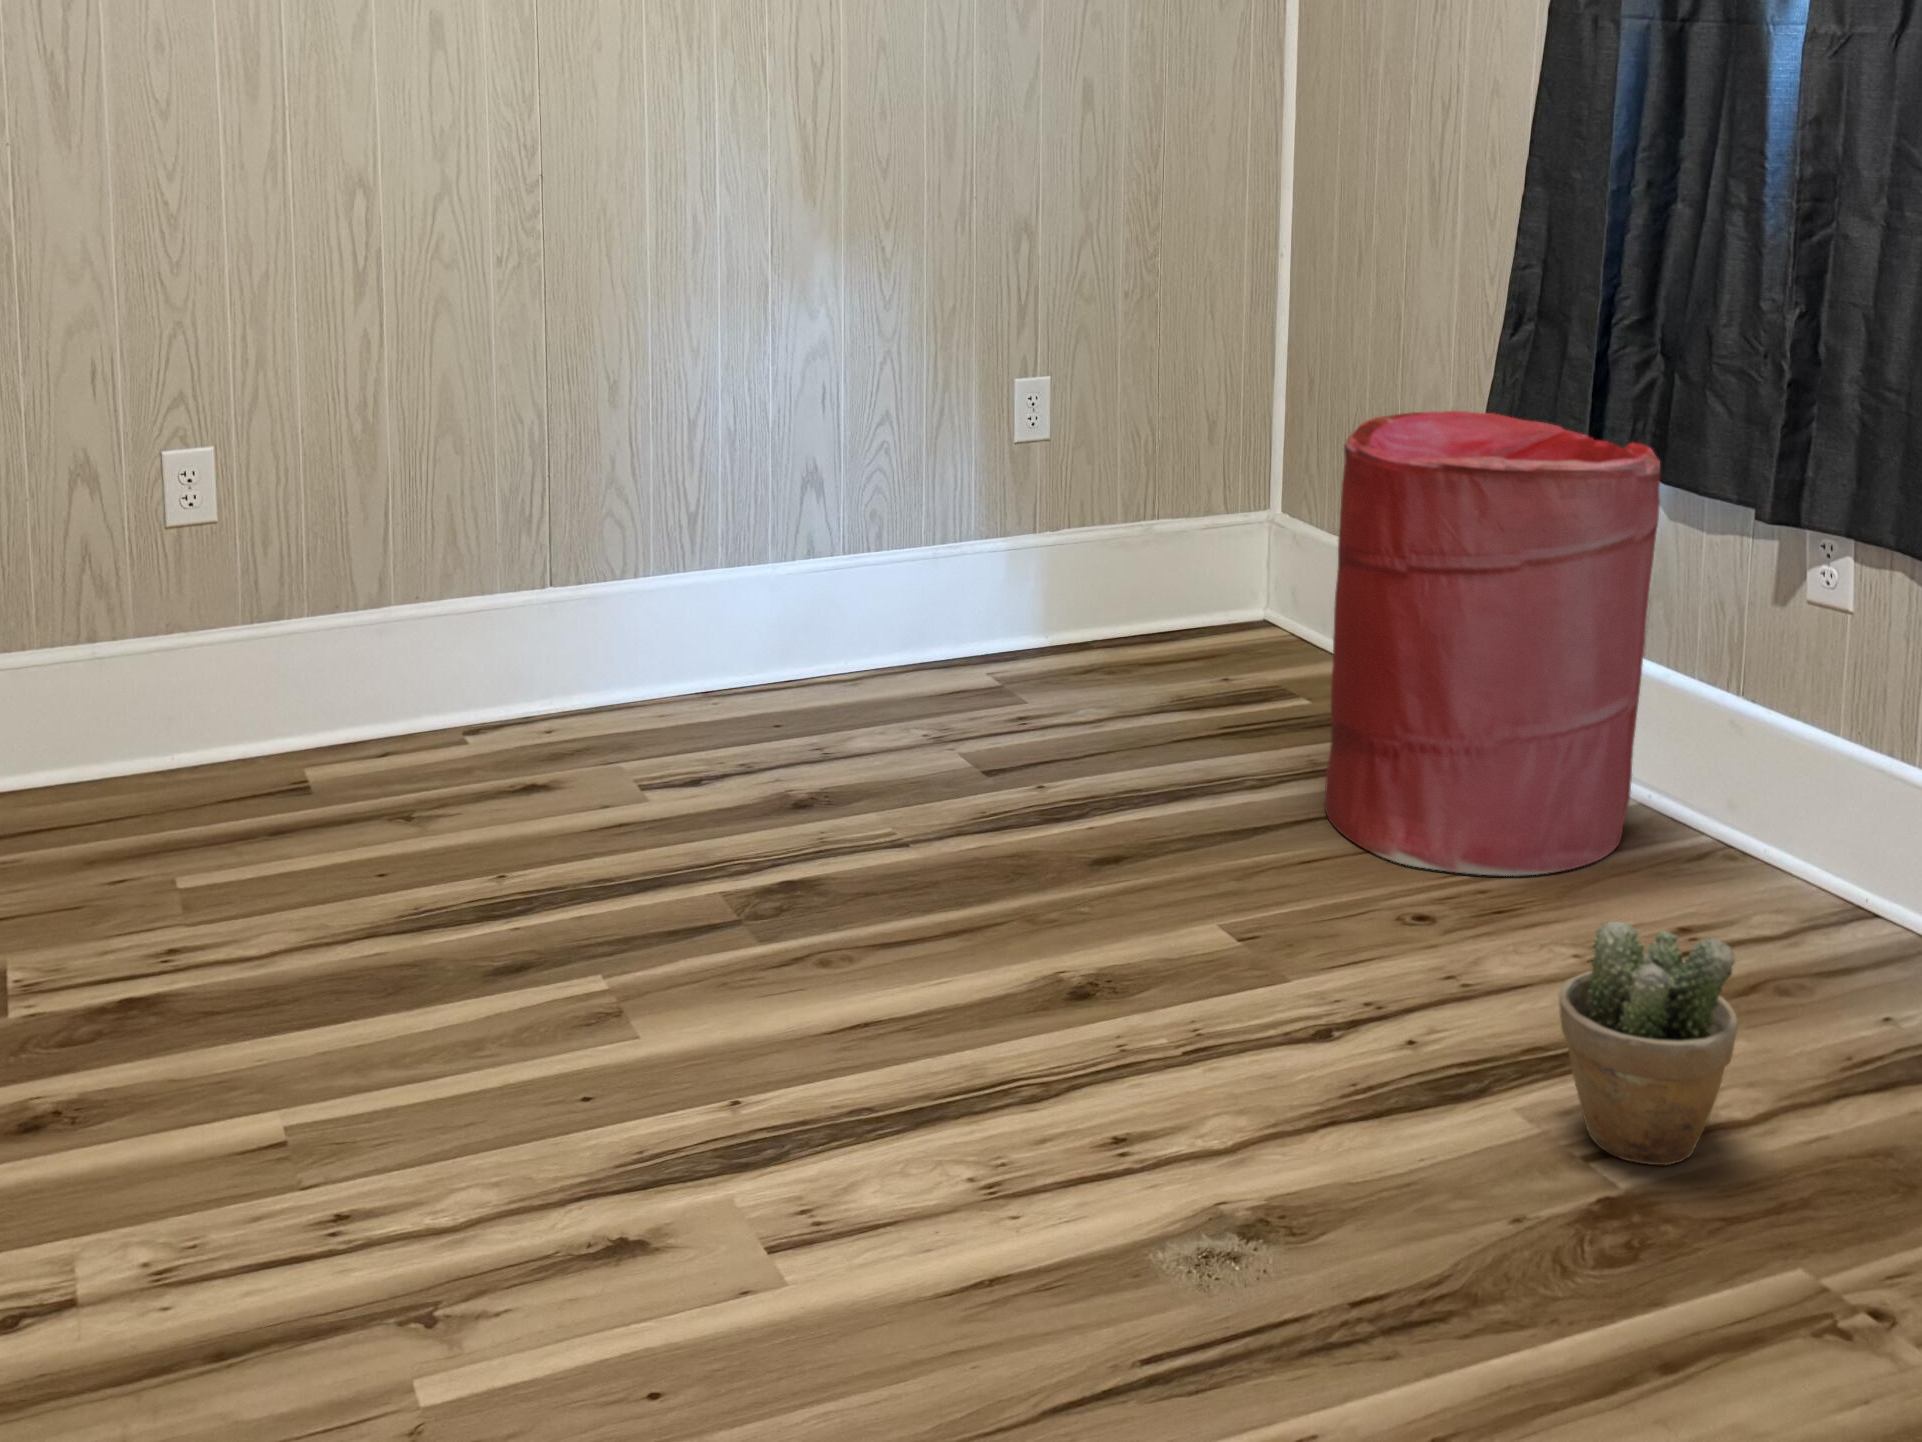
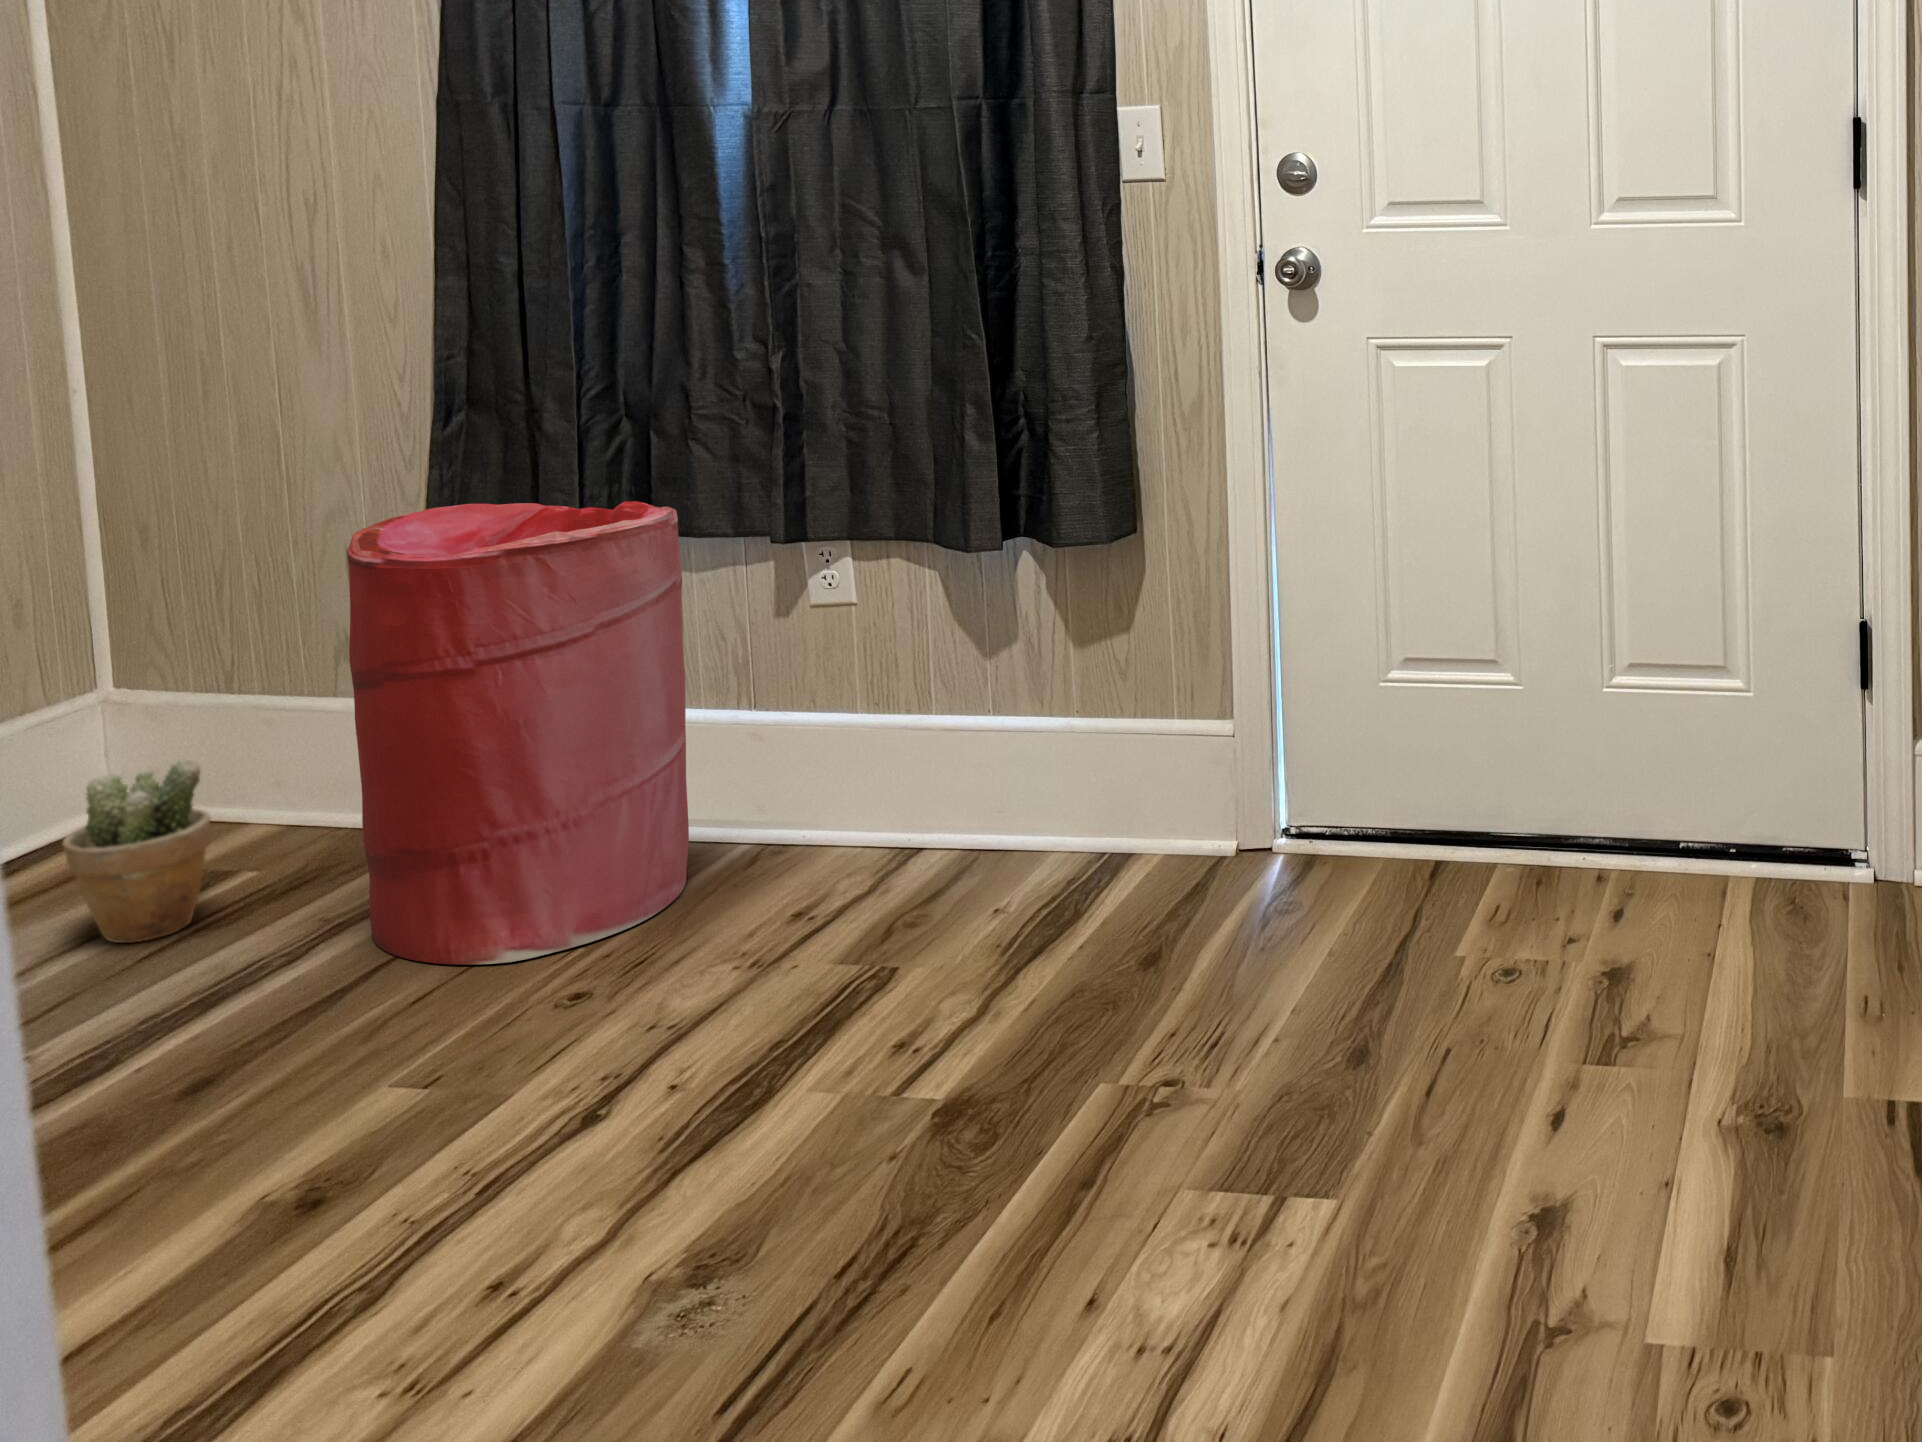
potted plant: present [1559,921,1738,1165] -> present [63,760,211,943]

